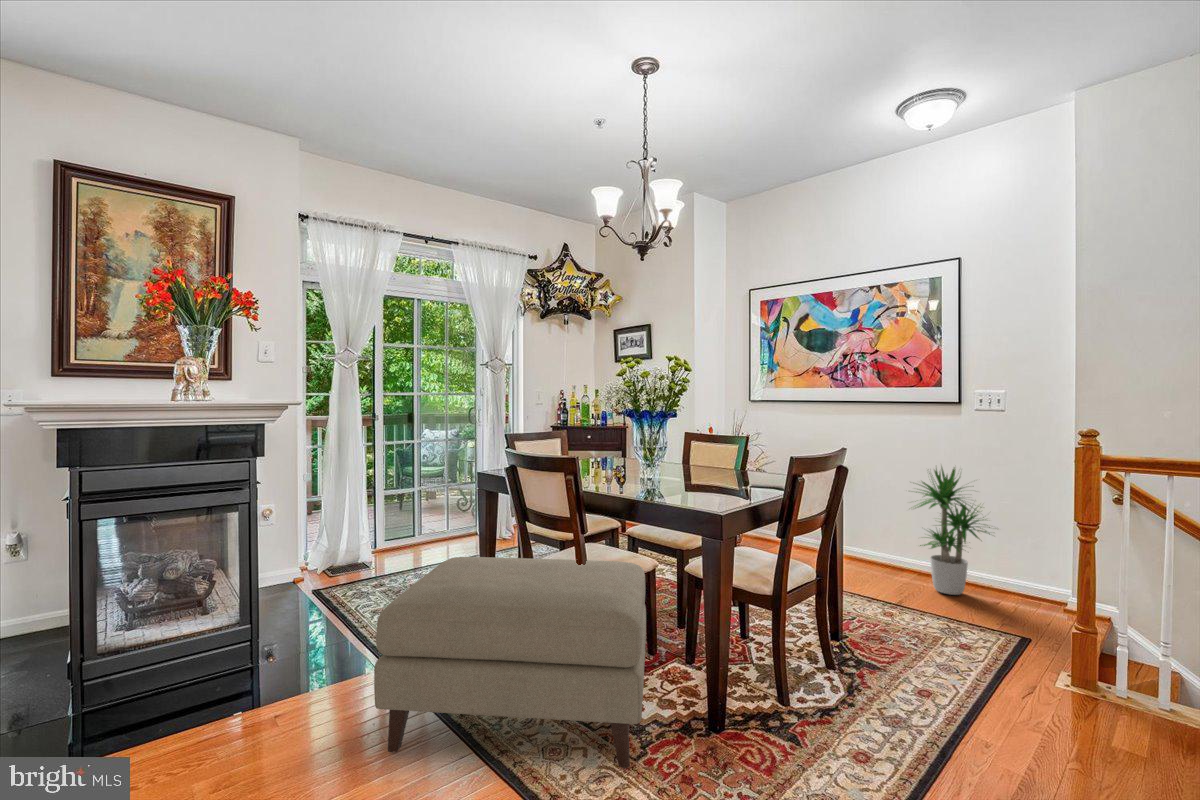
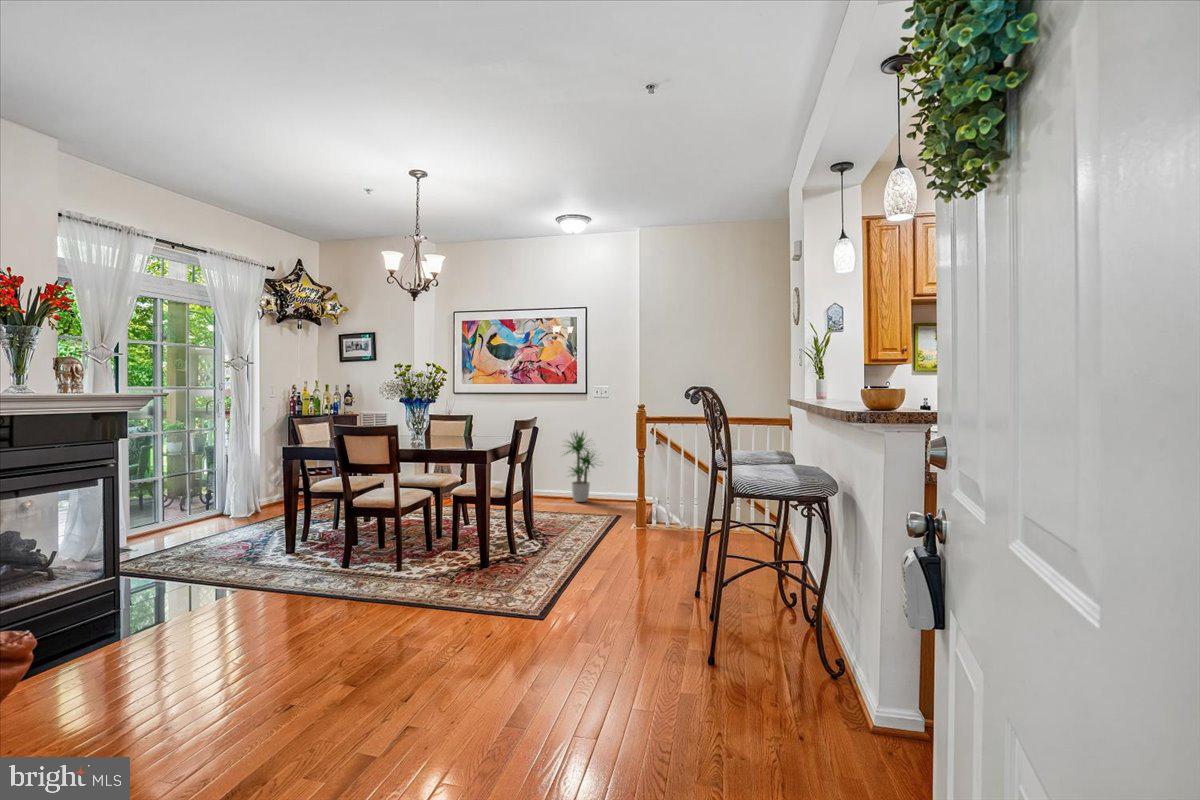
ottoman: present [374,557,646,768] -> none [294,492,457,610]

